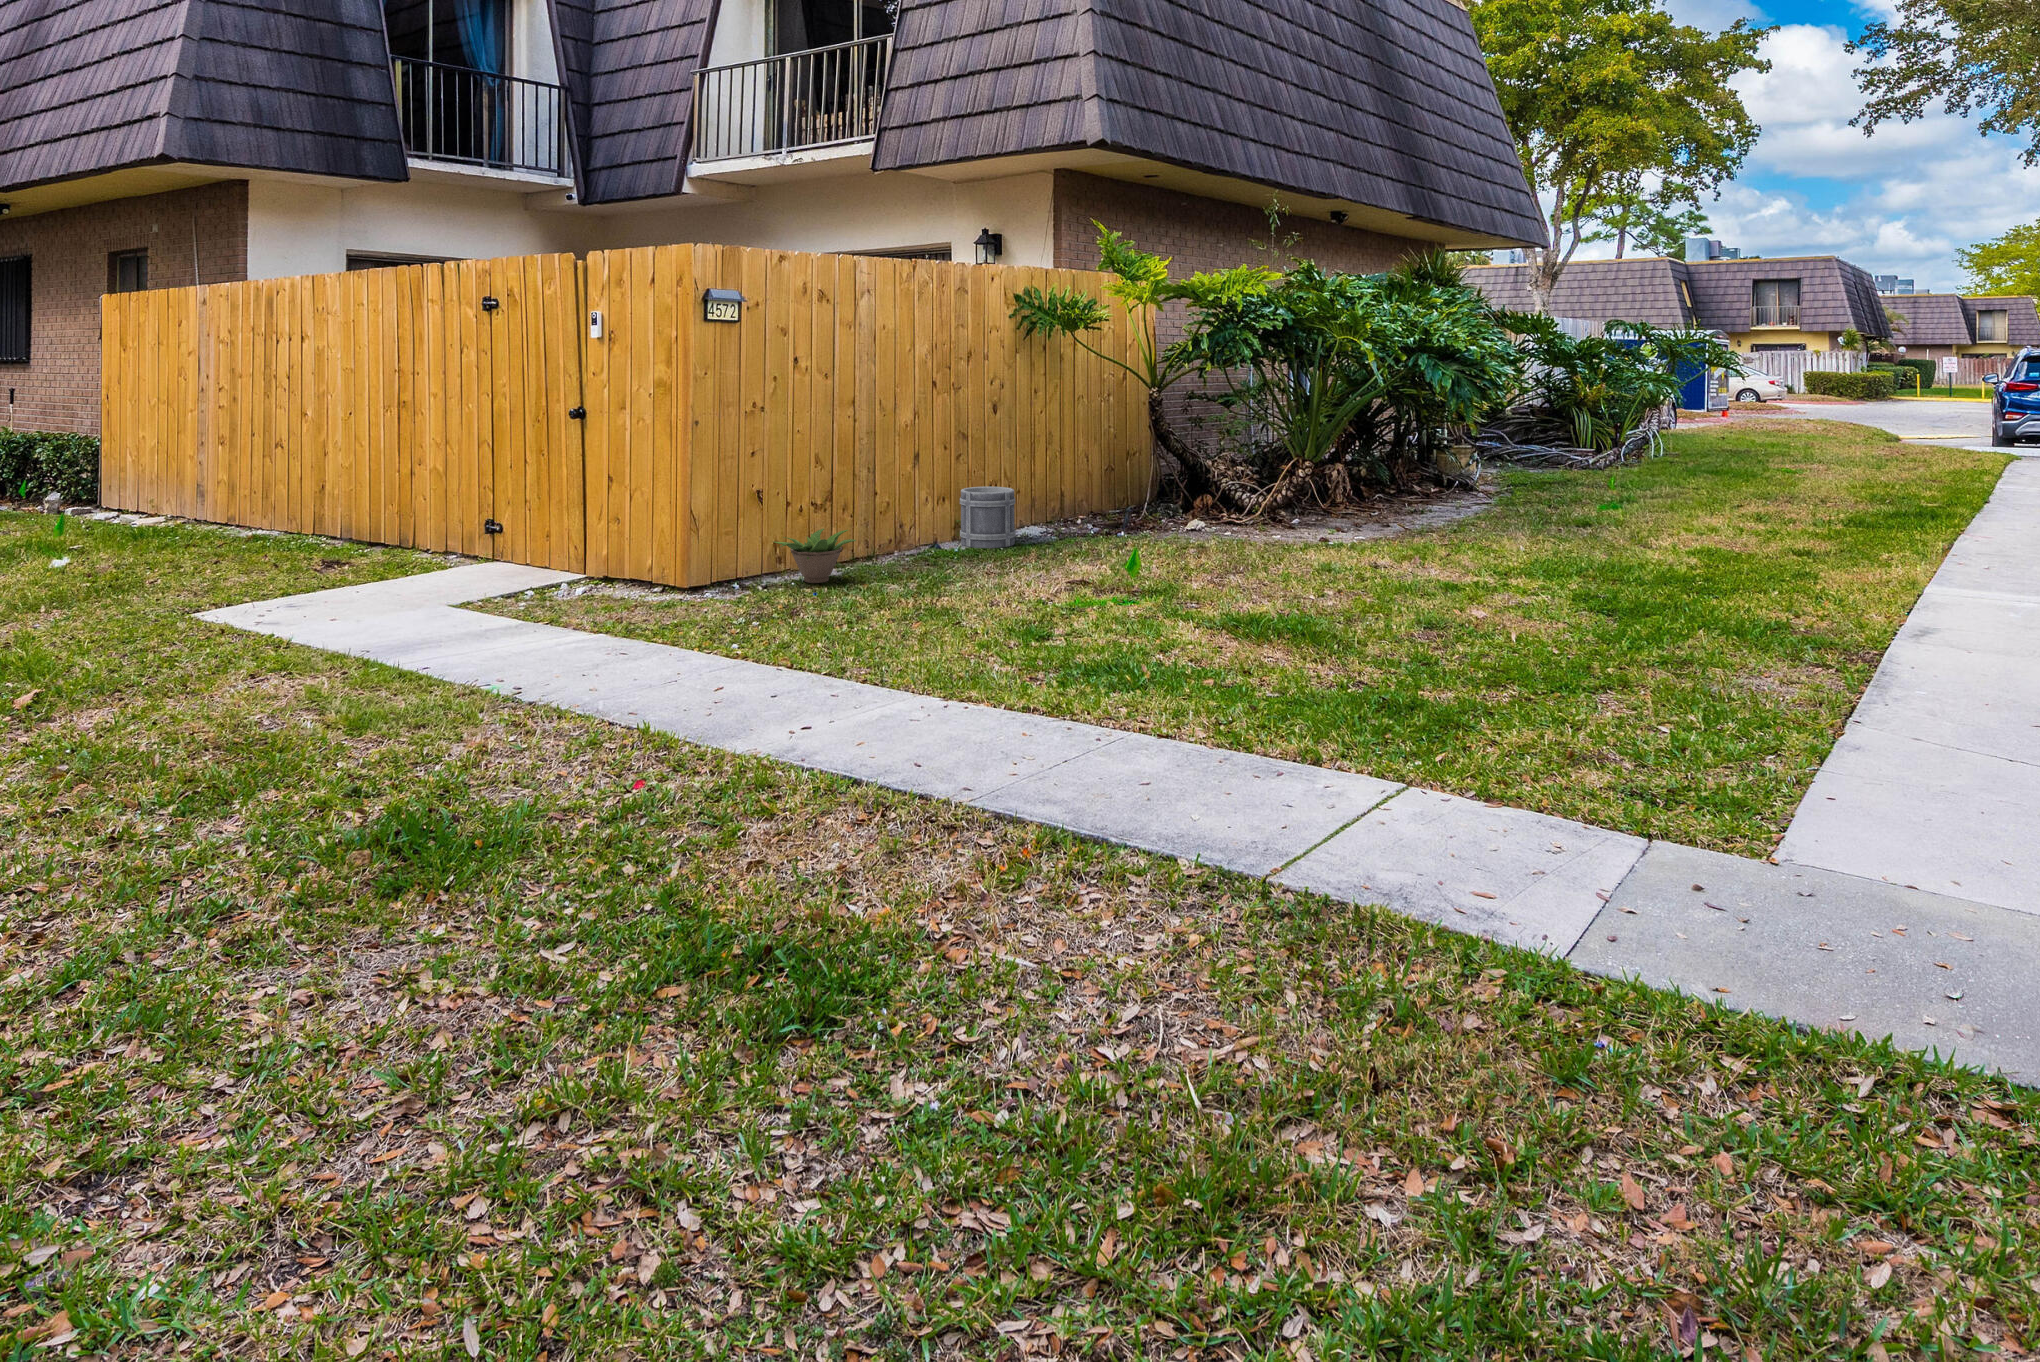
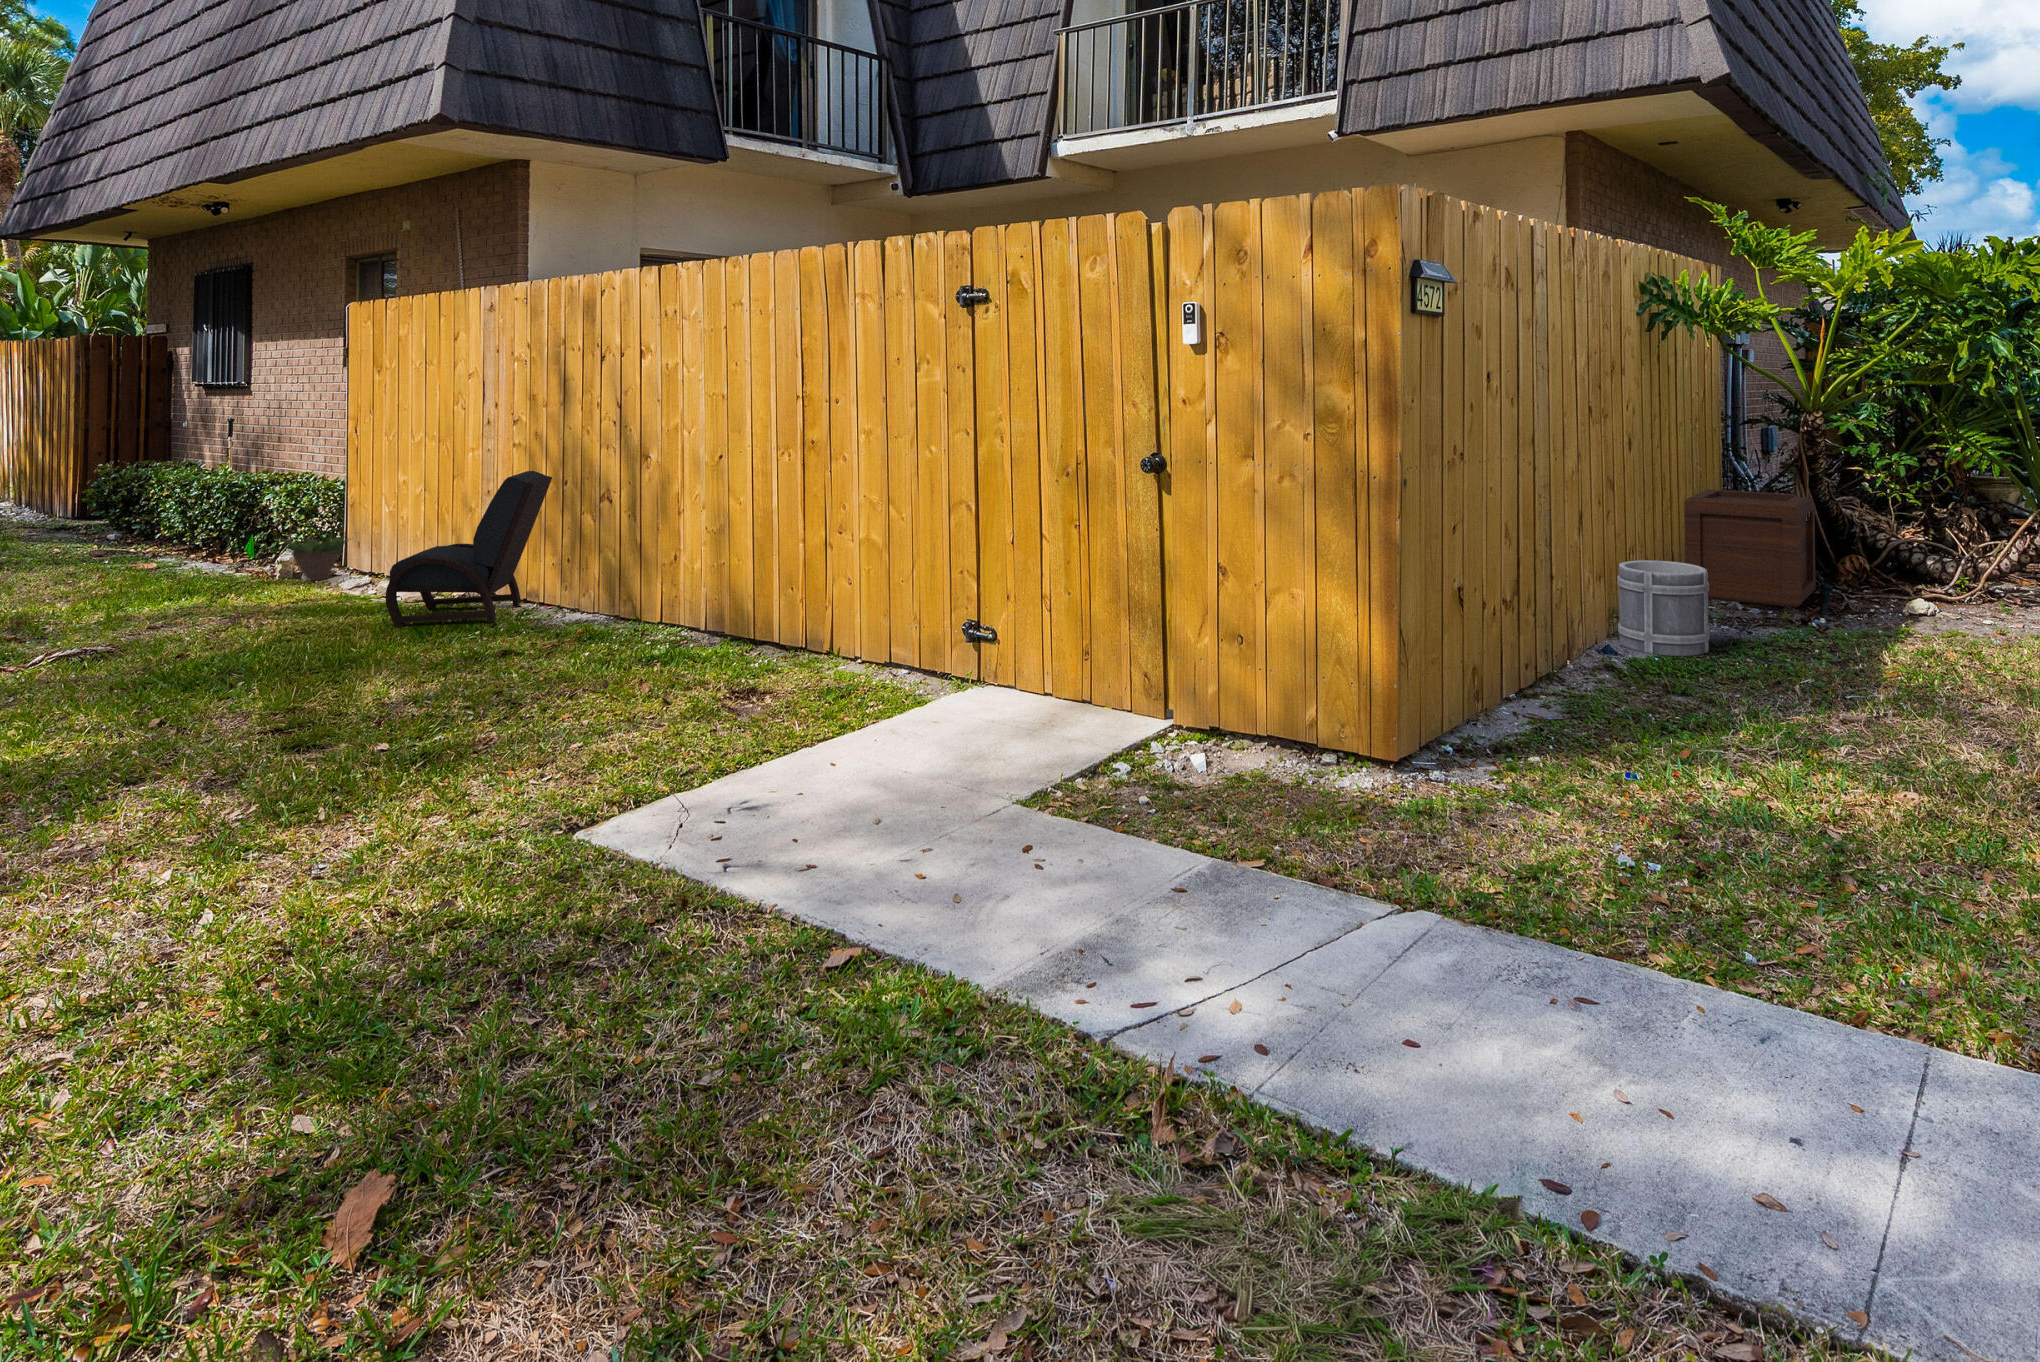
lounge chair: none [114,424,244,534] -> present [386,471,552,627]
wooden crate: none [1077,444,1177,526] -> present [1684,490,1815,607]
decorative plant: present [774,529,856,583] -> present [279,537,349,580]

